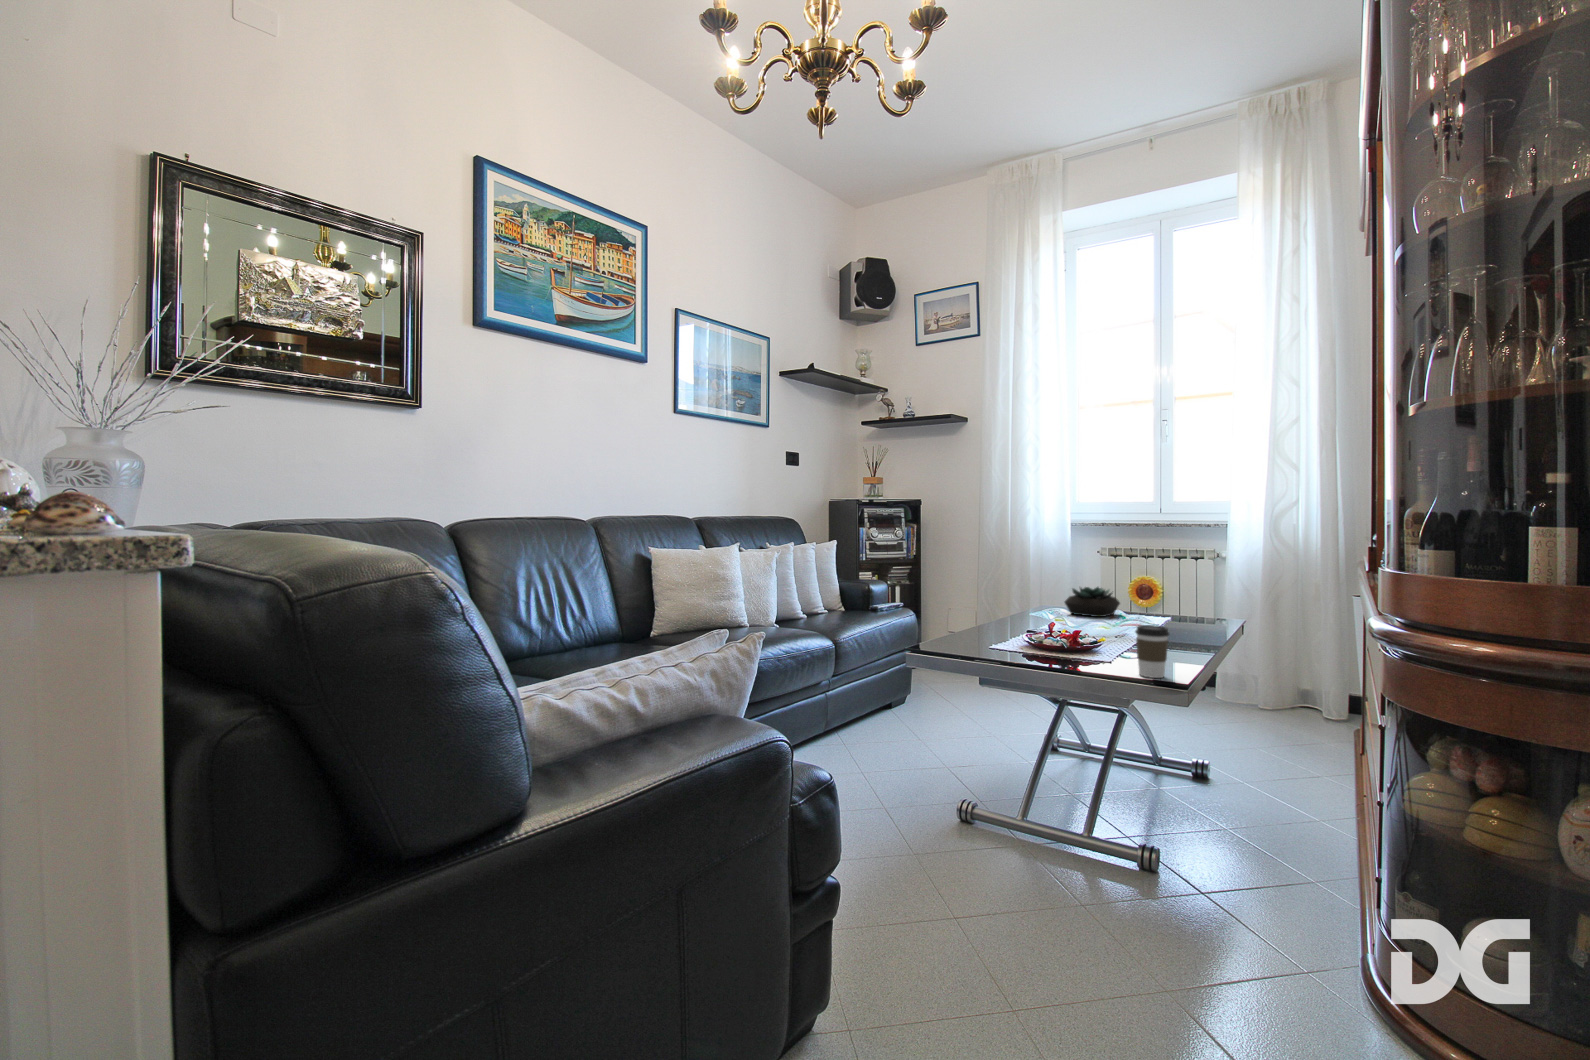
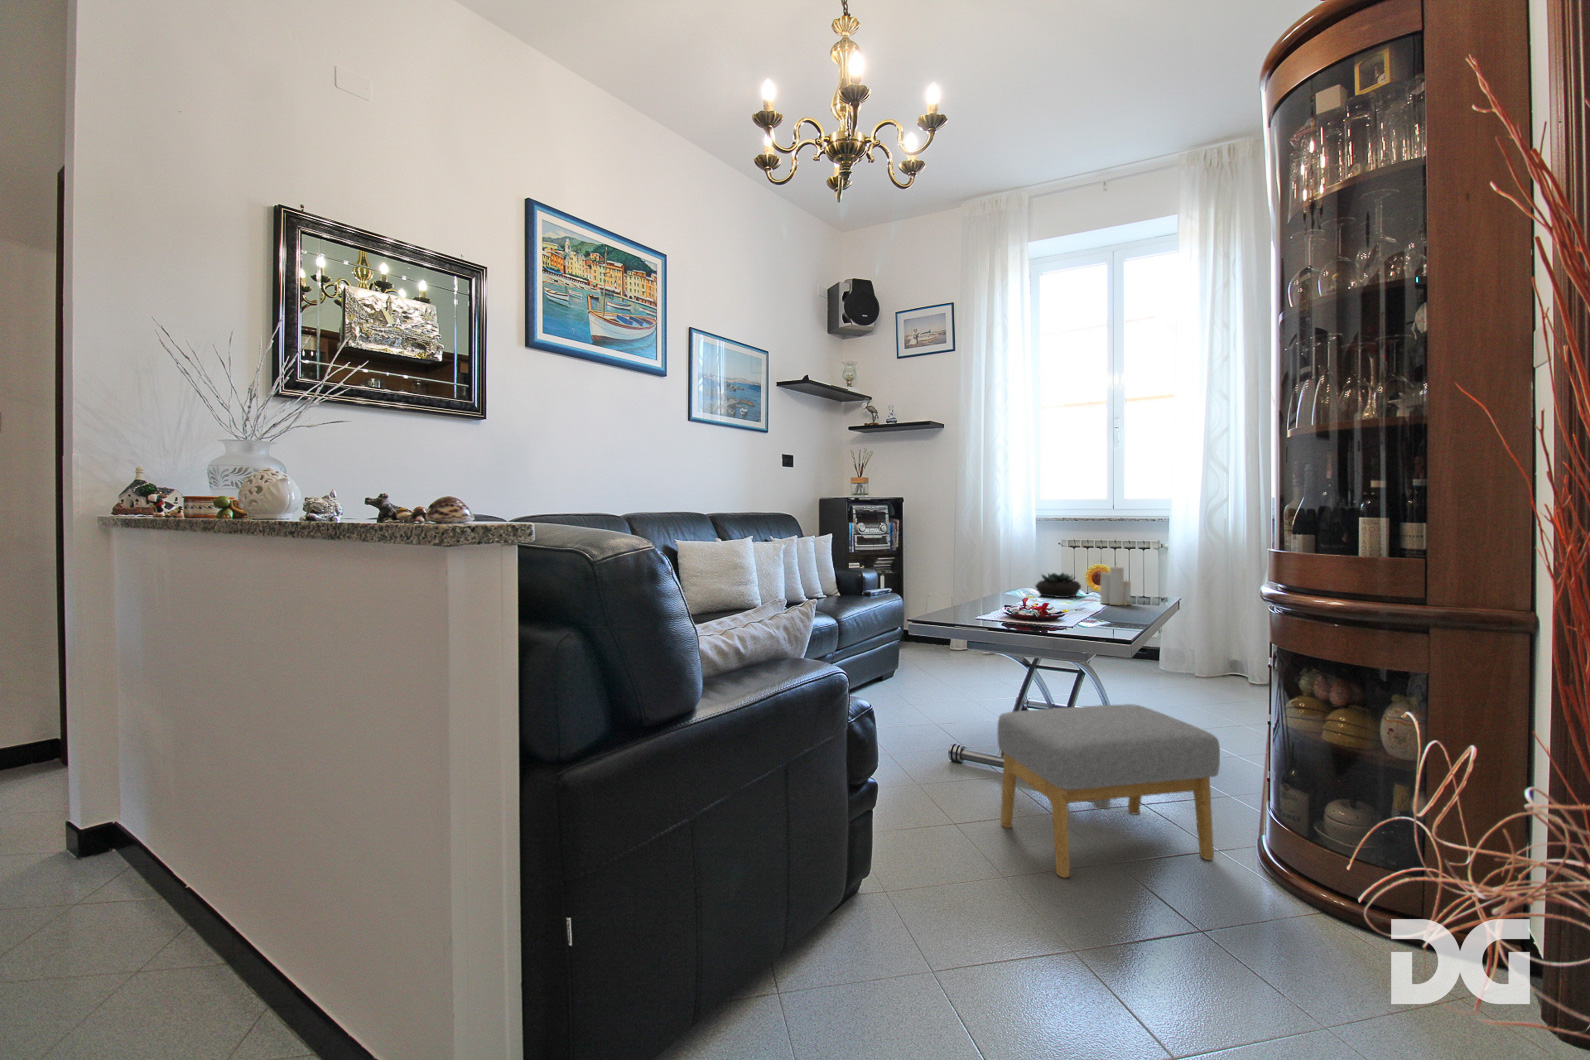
candle: none [1143,577,1182,629] -> present [1100,567,1131,605]
coffee cup: present [1135,625,1169,678] -> none [1094,597,1120,637]
footstool: none [1008,766,1311,1017] -> present [998,704,1220,878]

